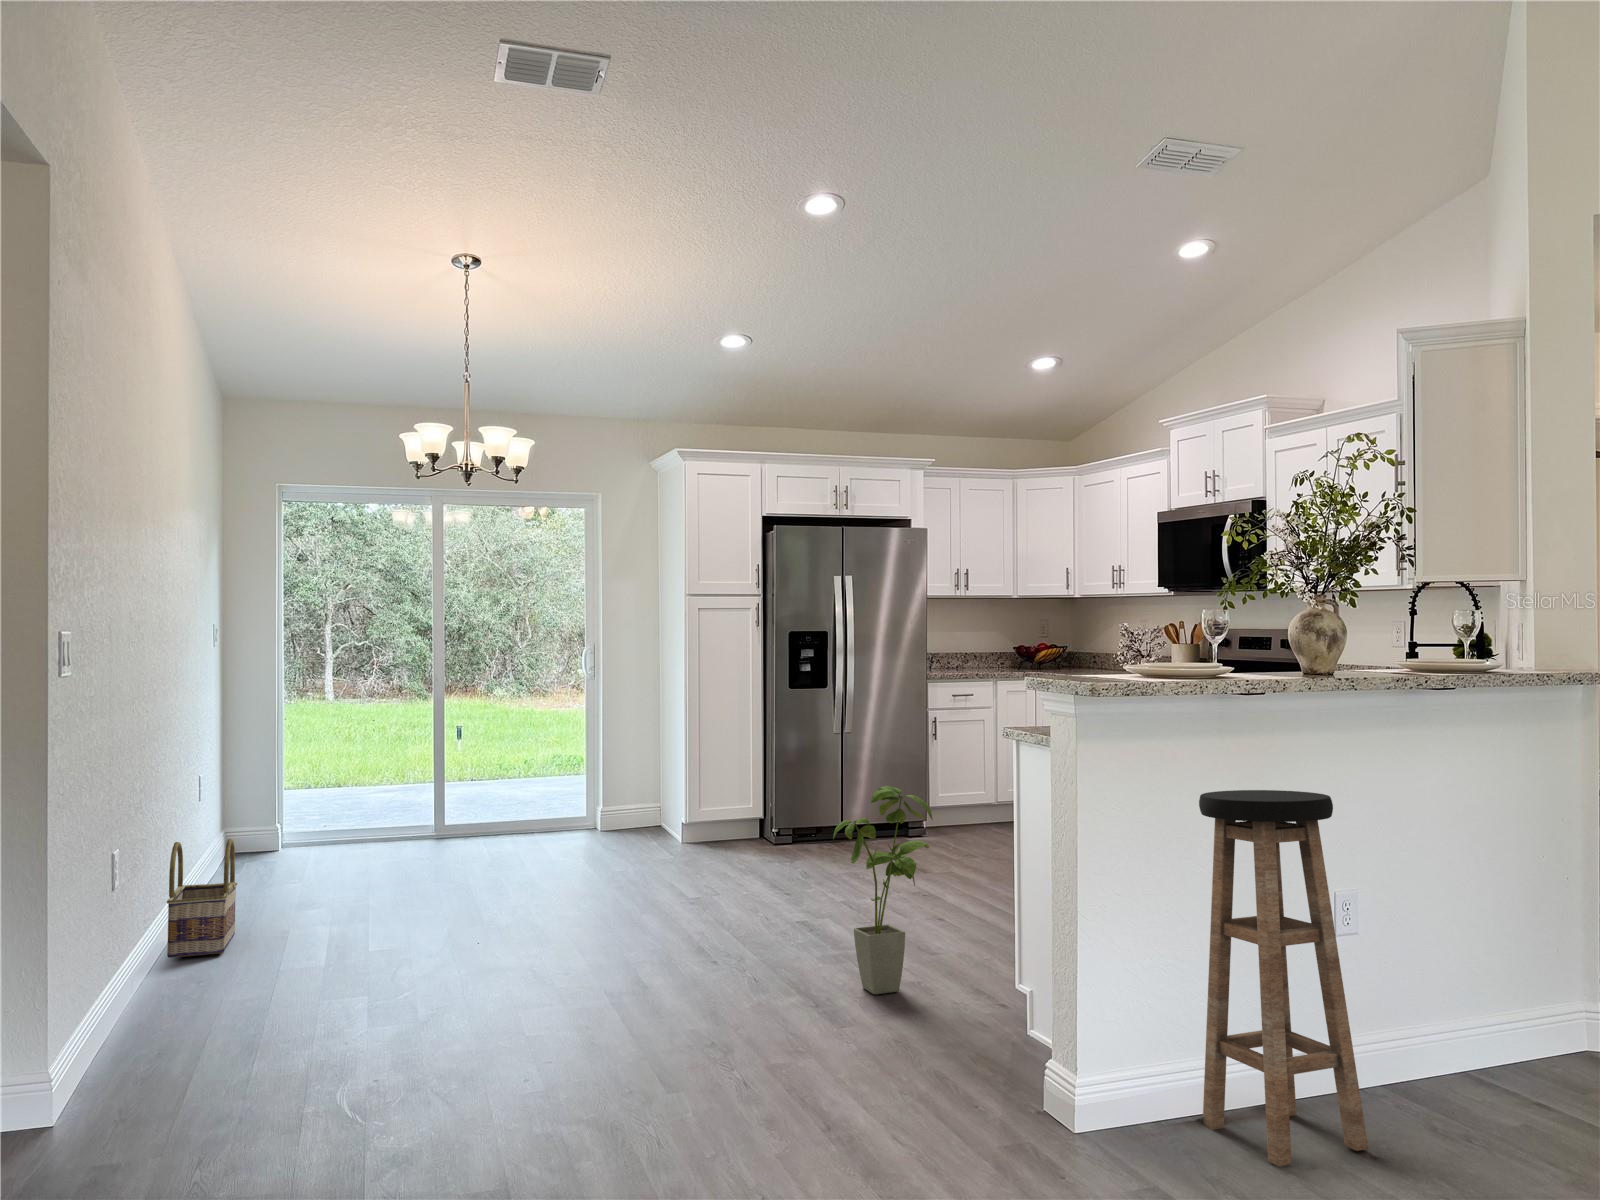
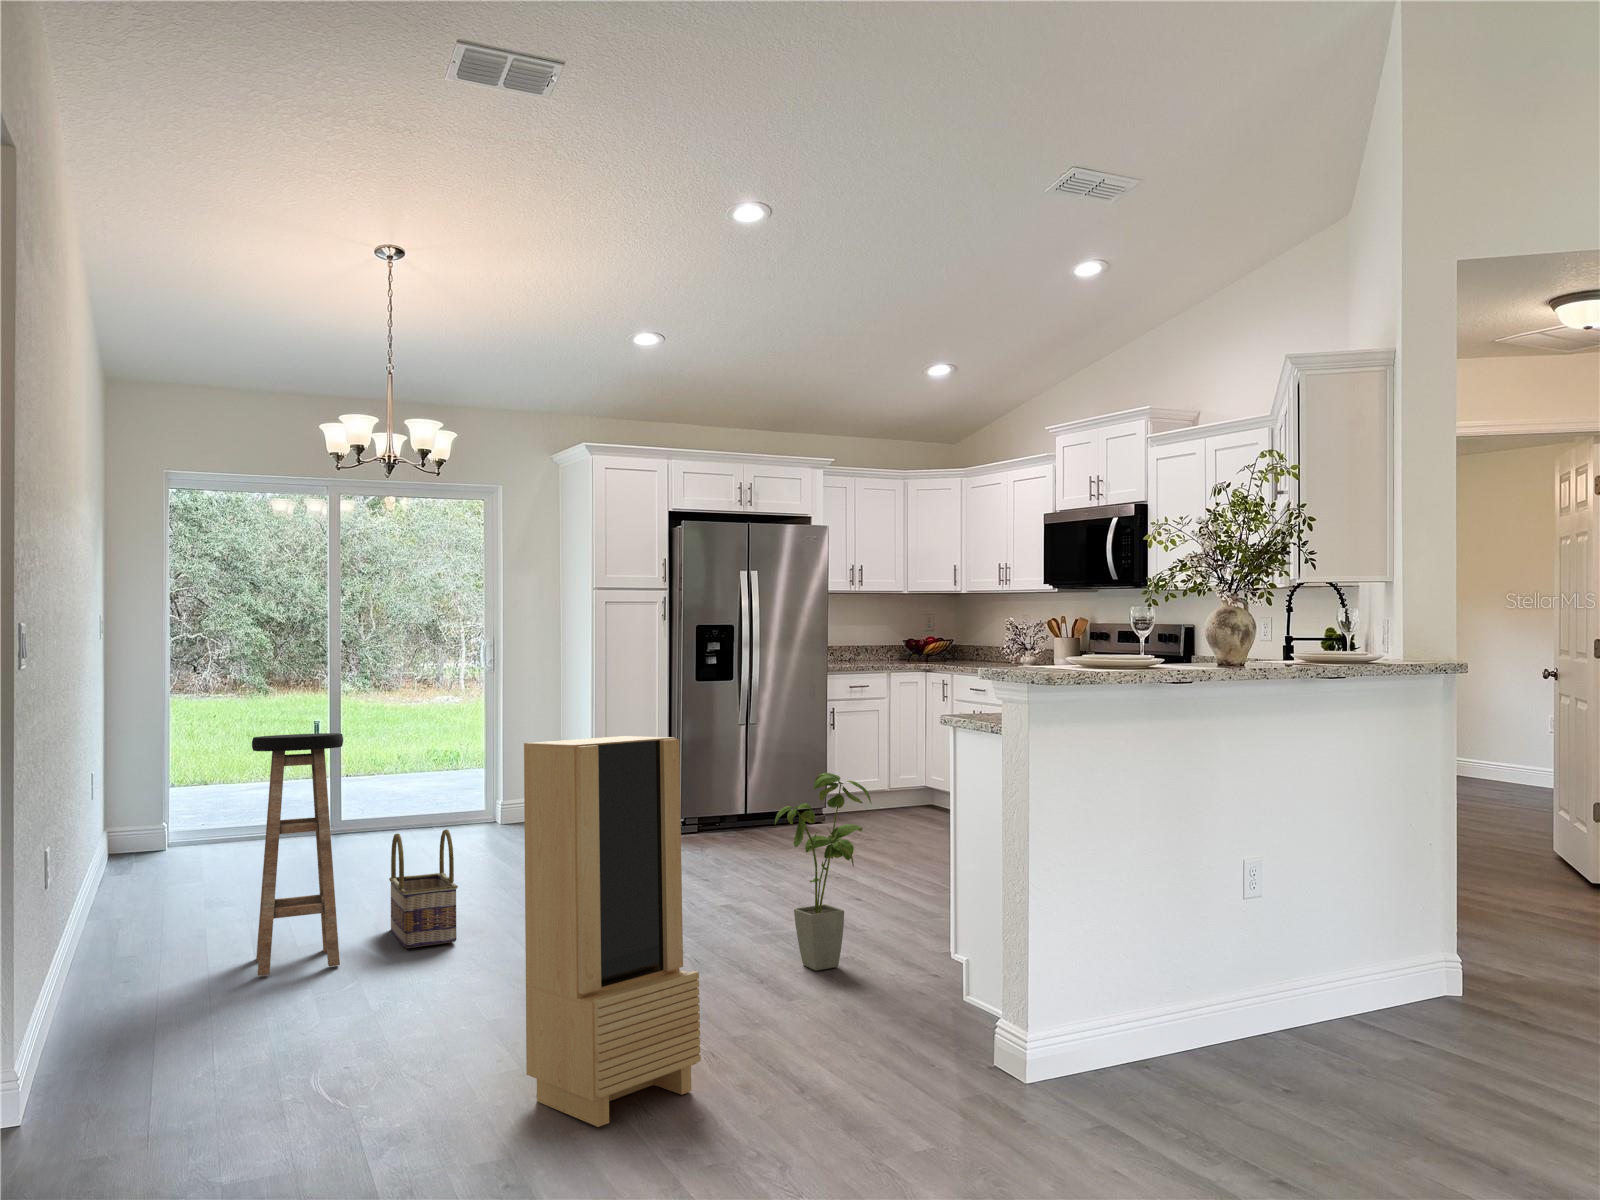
storage cabinet: none [542,745,720,1152] -> present [524,736,701,1127]
bar stool: present [1199,790,1368,1166] -> present [252,733,343,976]
basket: present [167,839,237,958] -> present [389,829,458,948]

